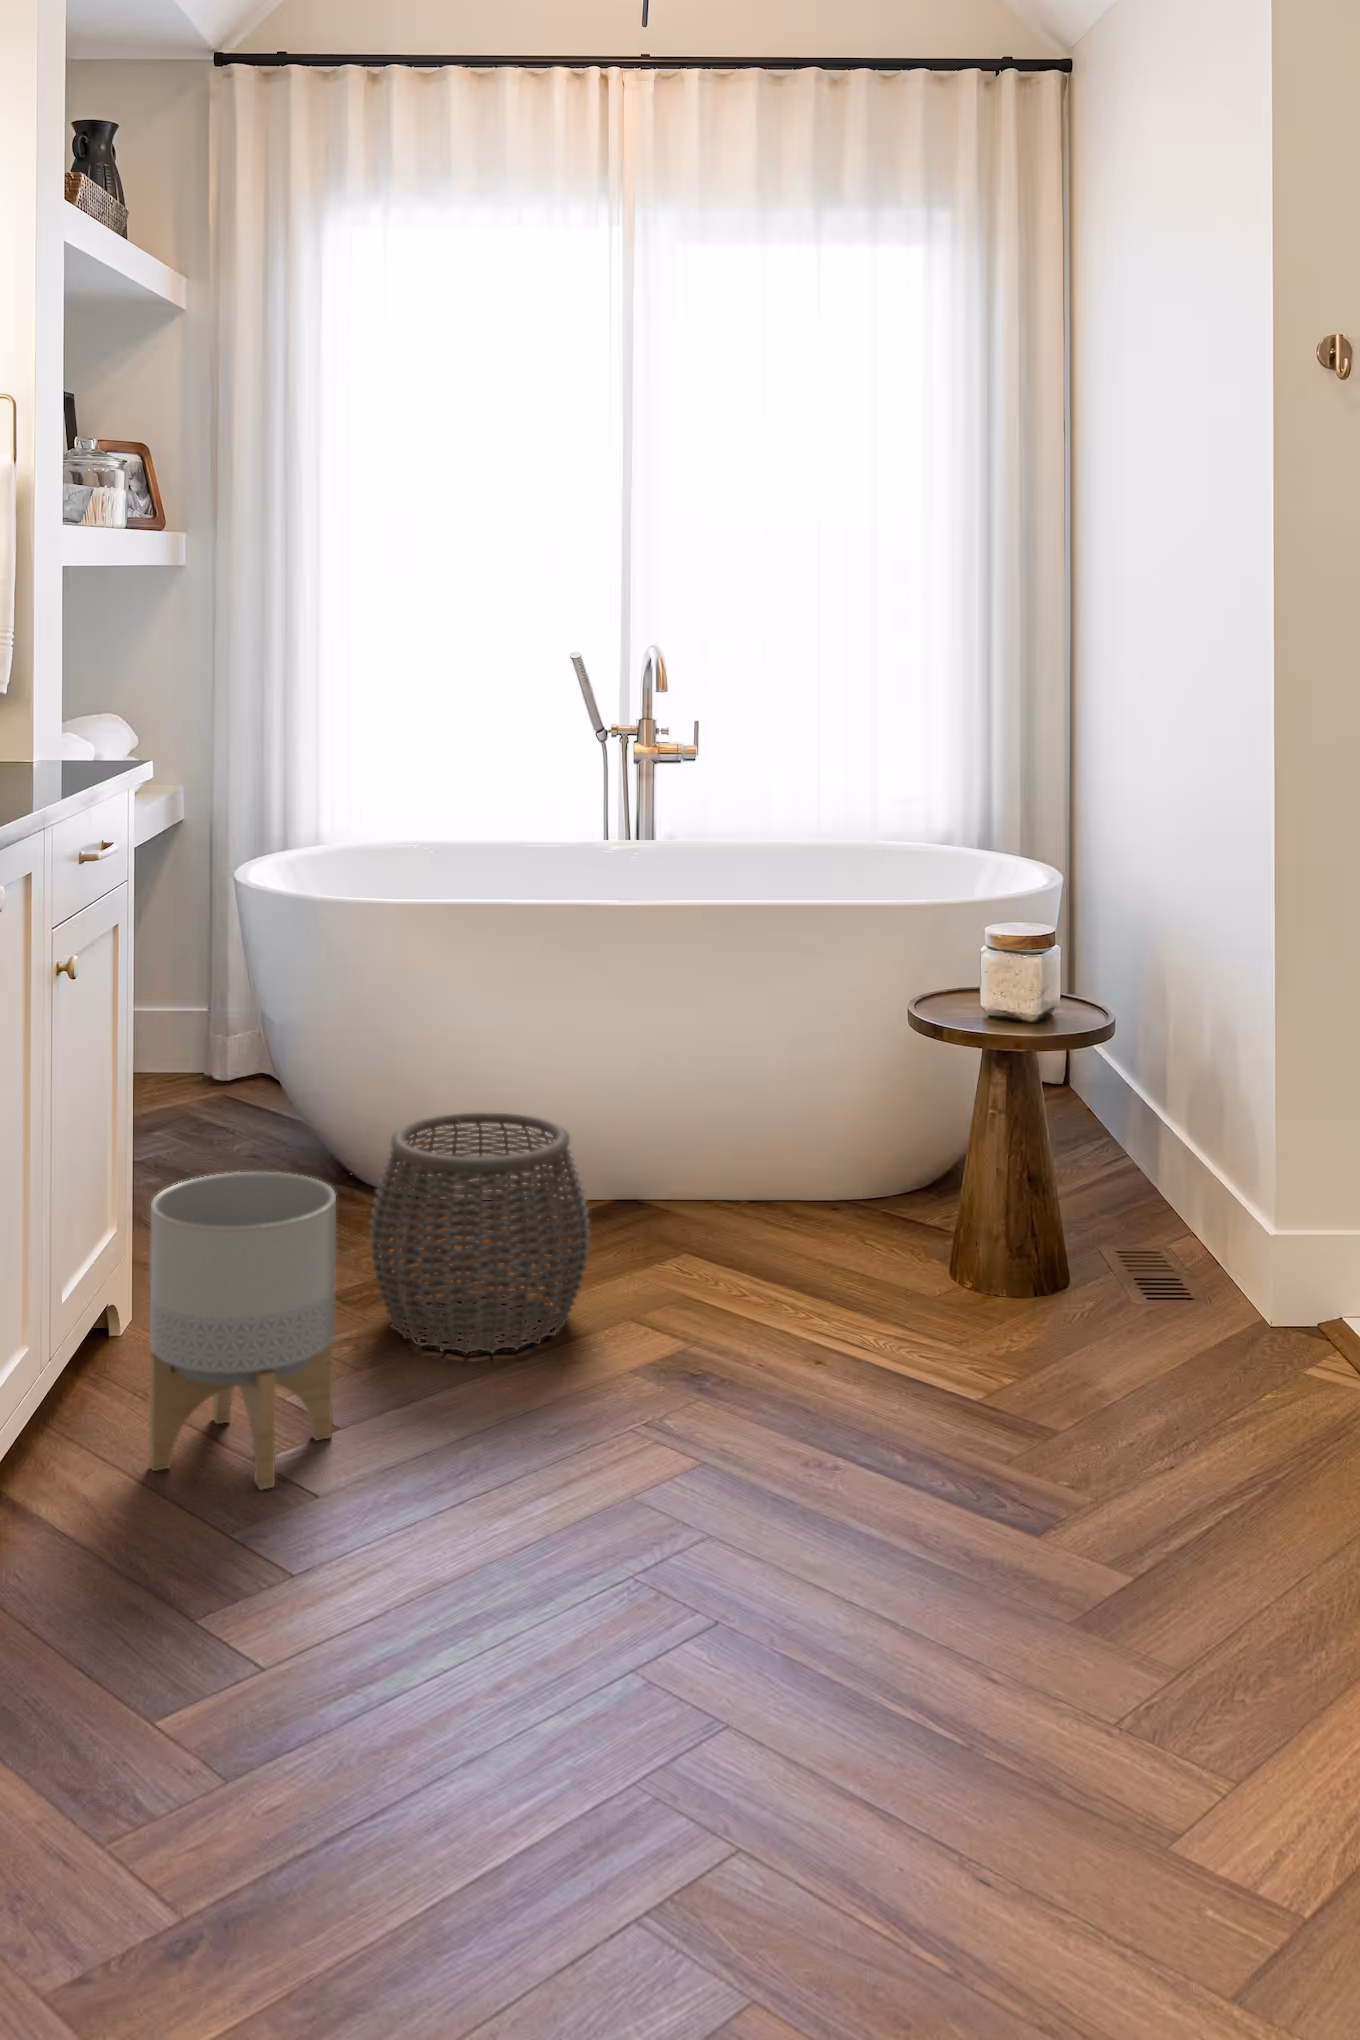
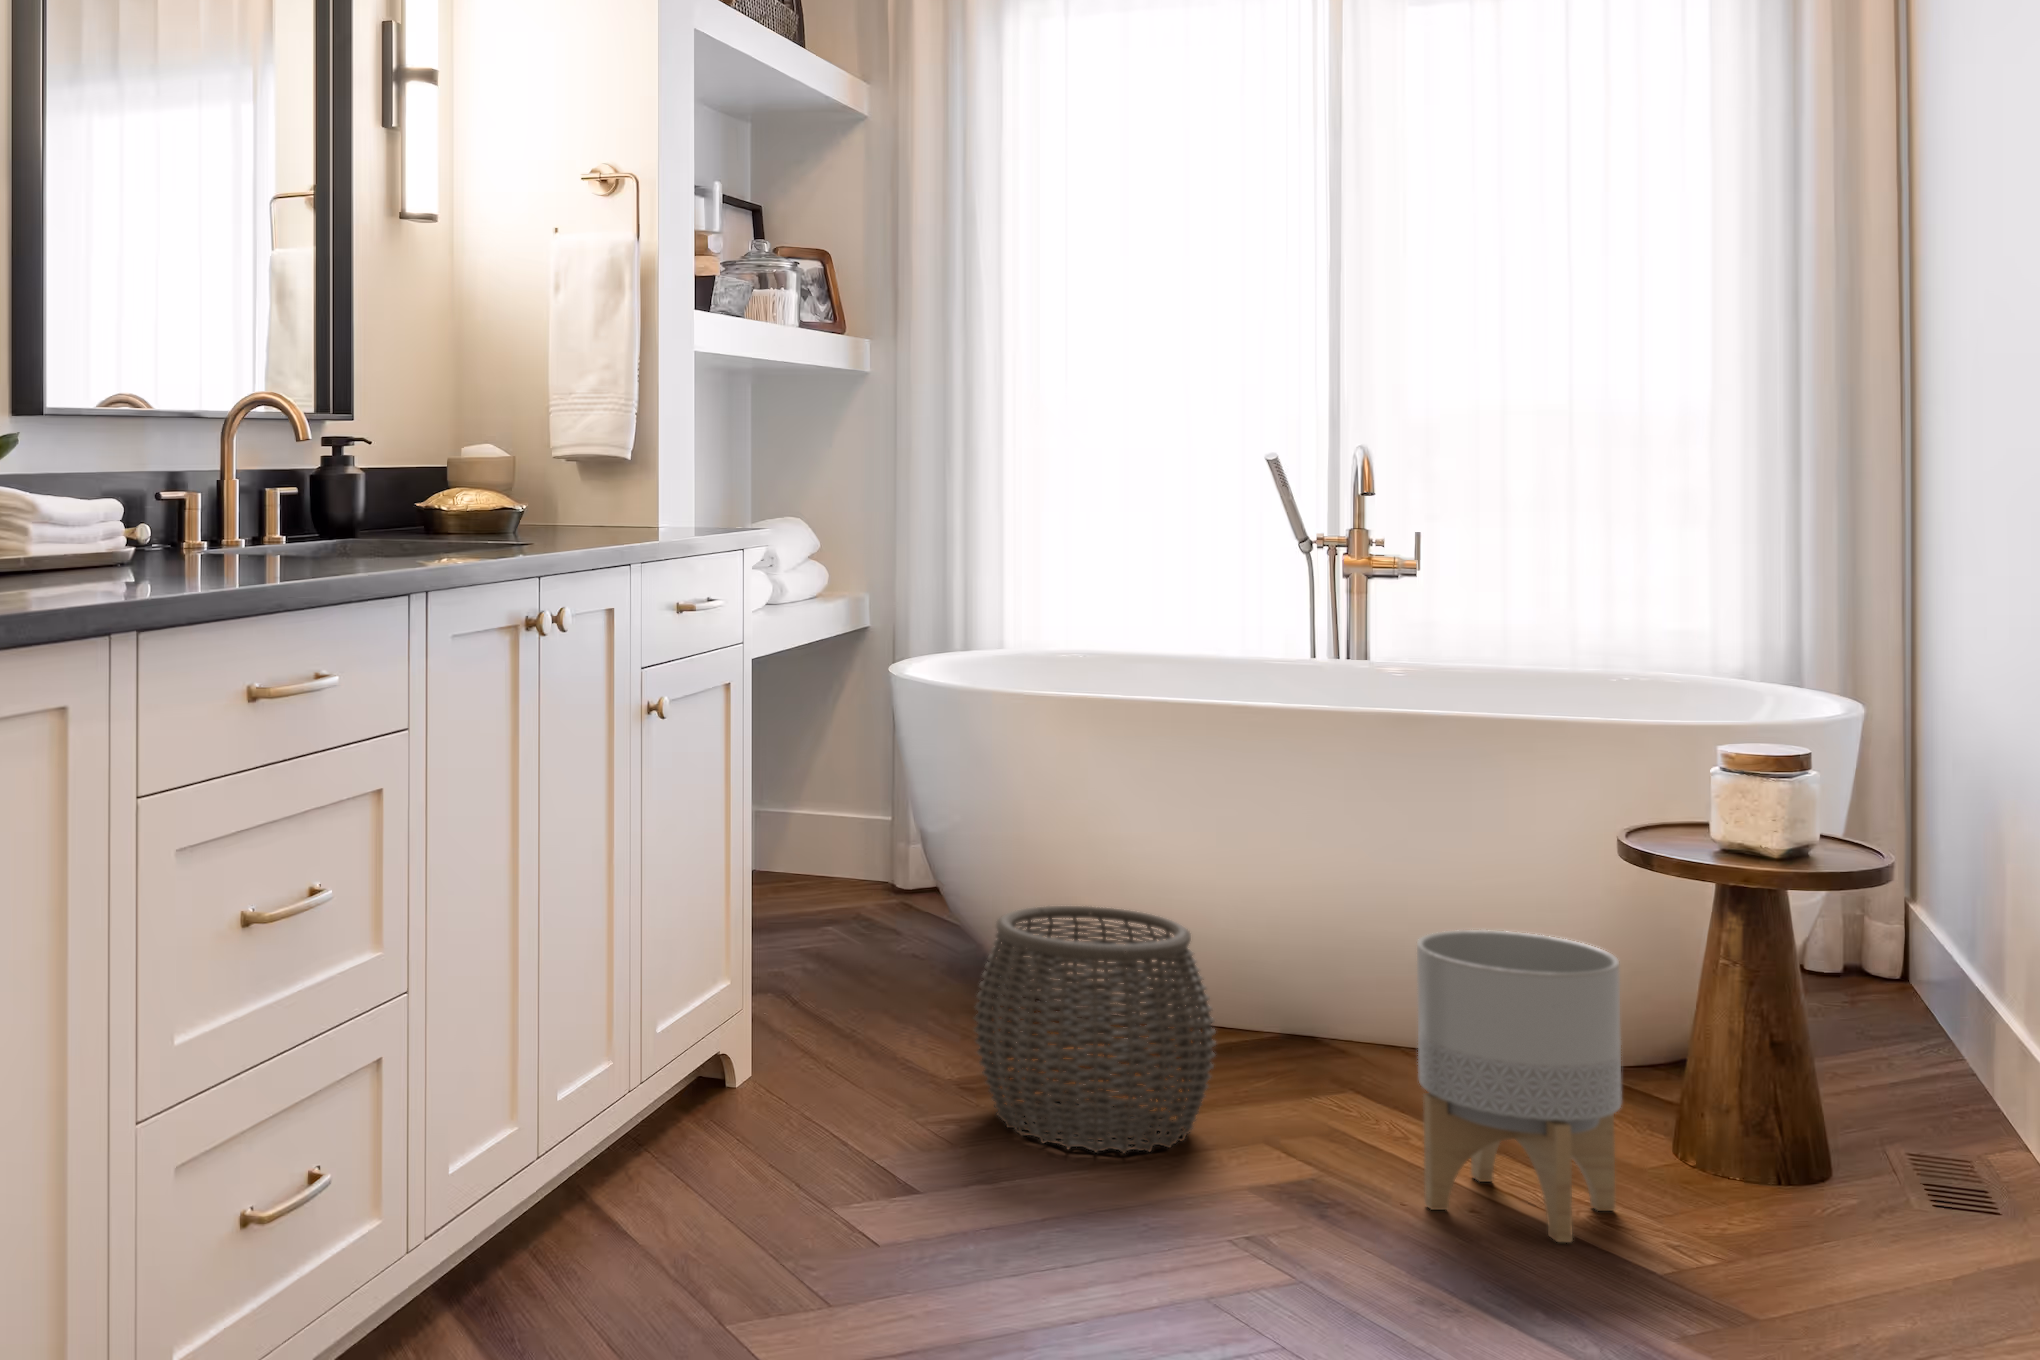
planter: present [149,1172,336,1490] -> present [1417,930,1622,1242]

